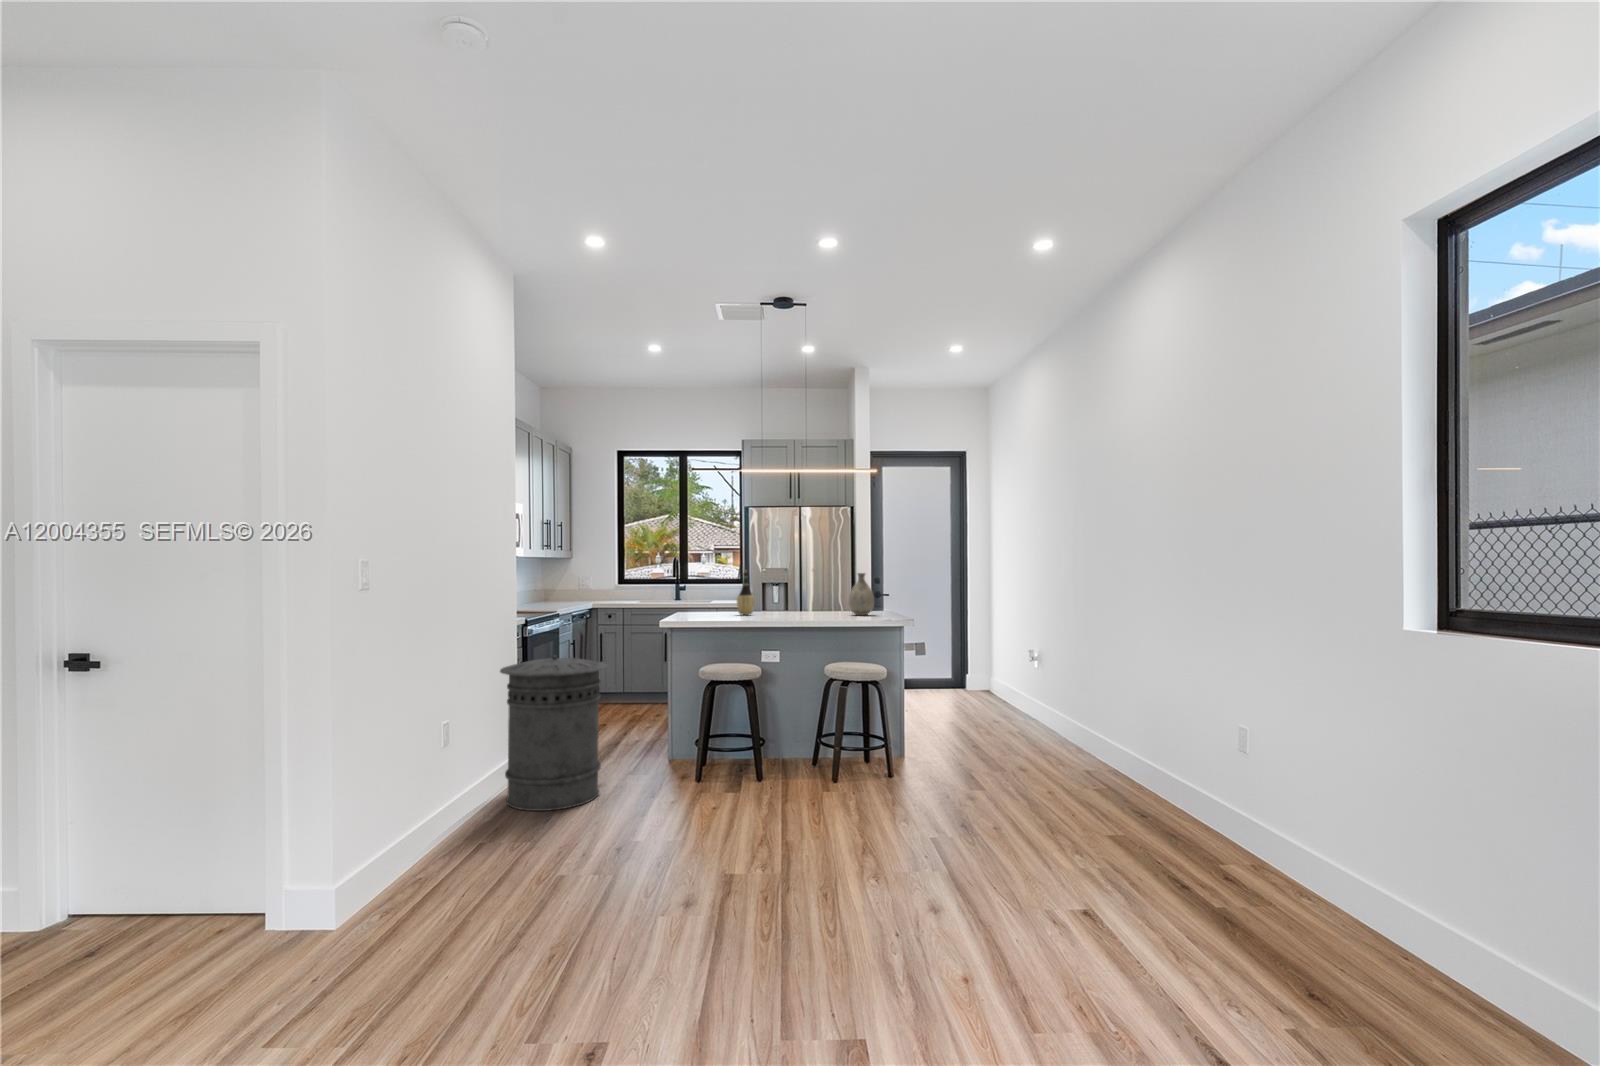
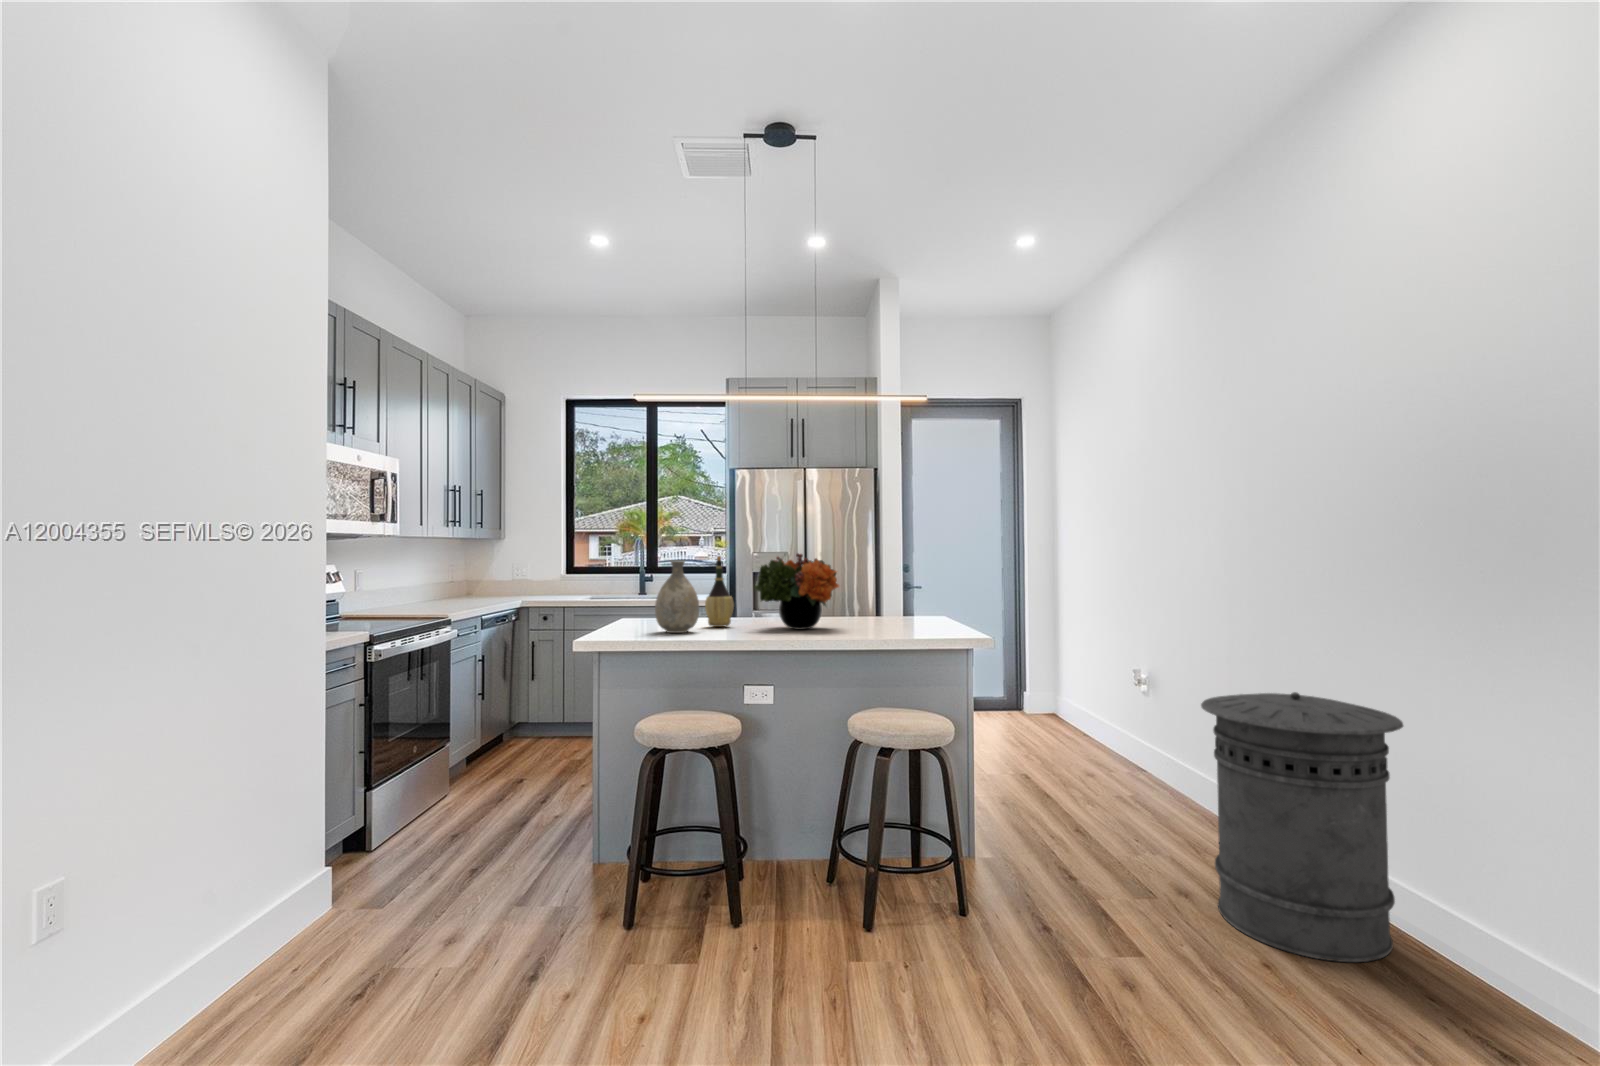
flower arrangement: none [767,568,822,616] -> present [755,553,839,630]
vase: present [849,573,874,615] -> present [655,561,699,633]
trash can: present [500,656,607,811] -> present [1201,692,1403,962]

